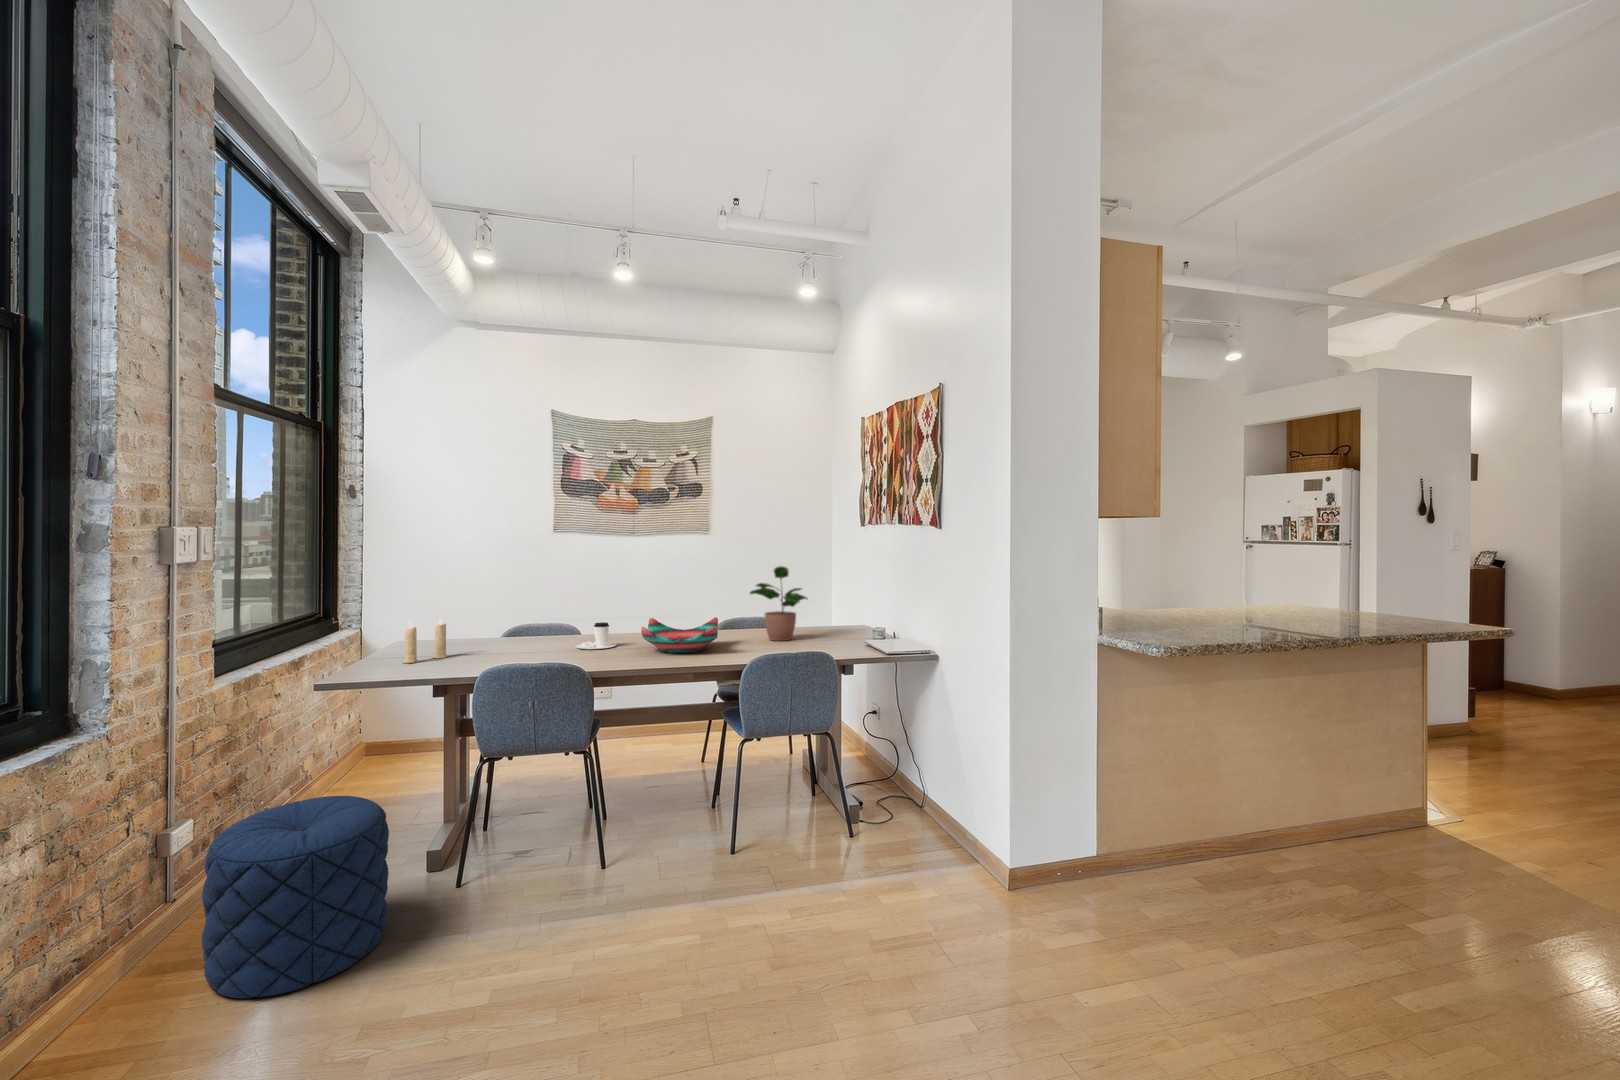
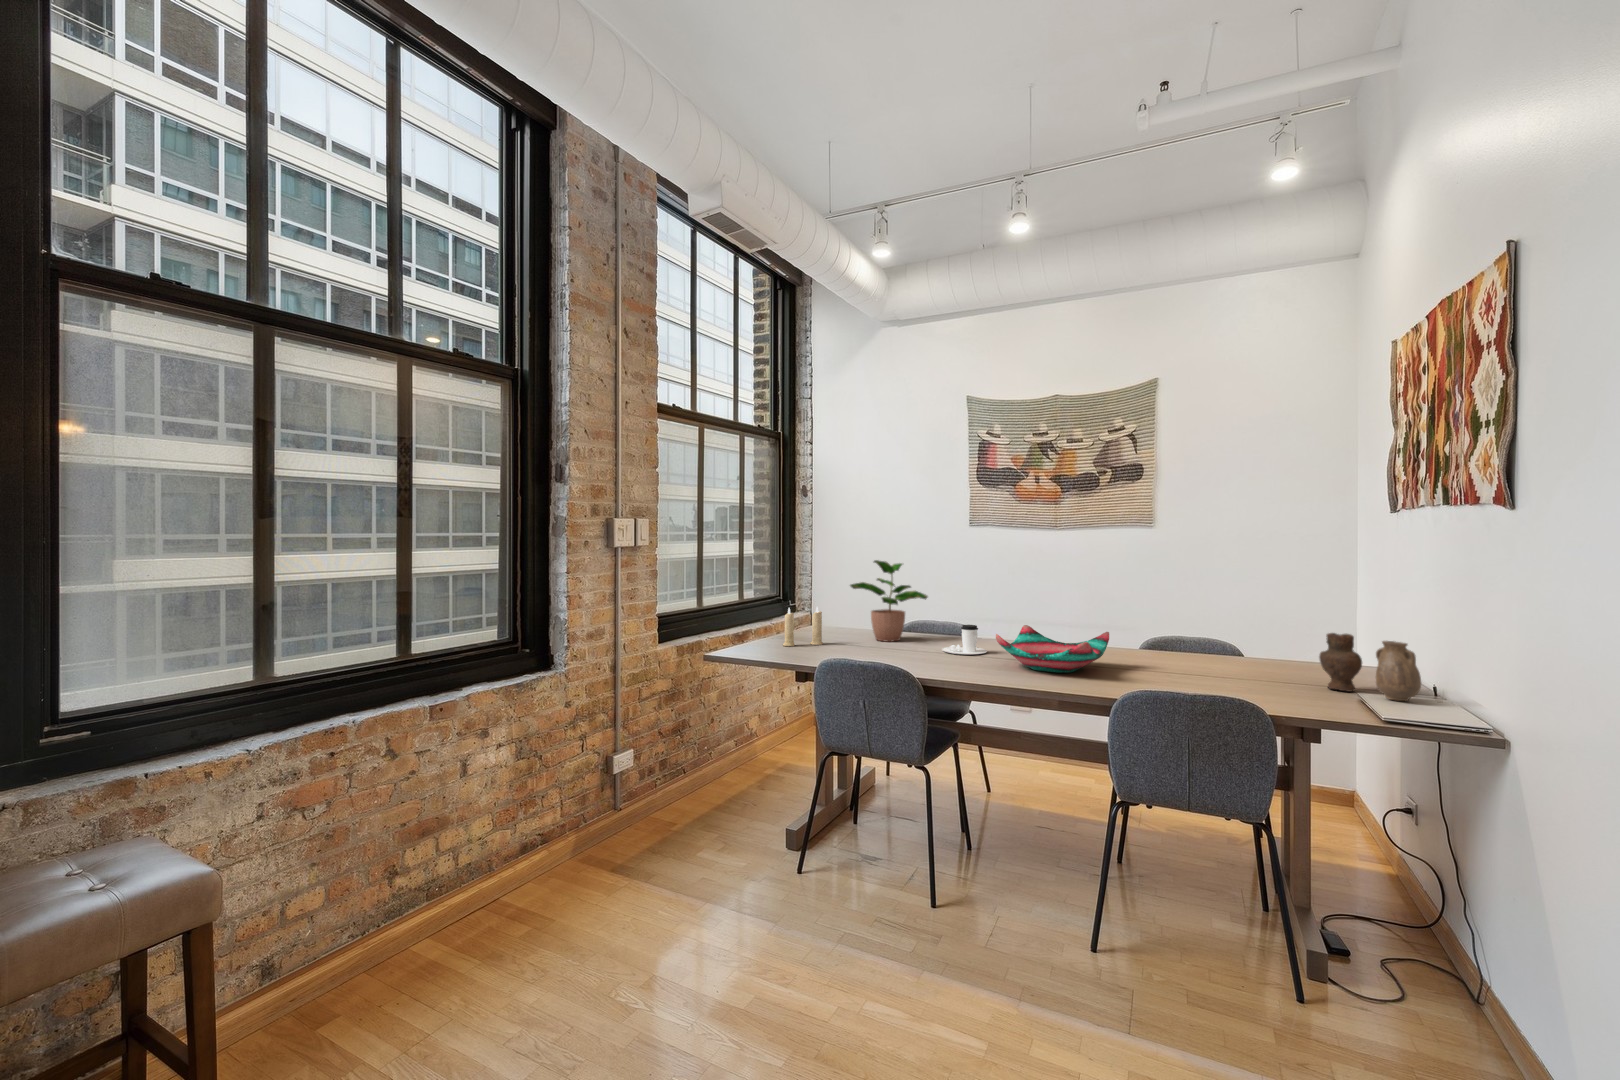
potted plant: present [750,566,807,641] -> present [850,560,928,642]
vase: none [844,605,895,643] -> present [1319,633,1421,701]
pouf: present [202,796,389,998] -> none [598,754,730,918]

